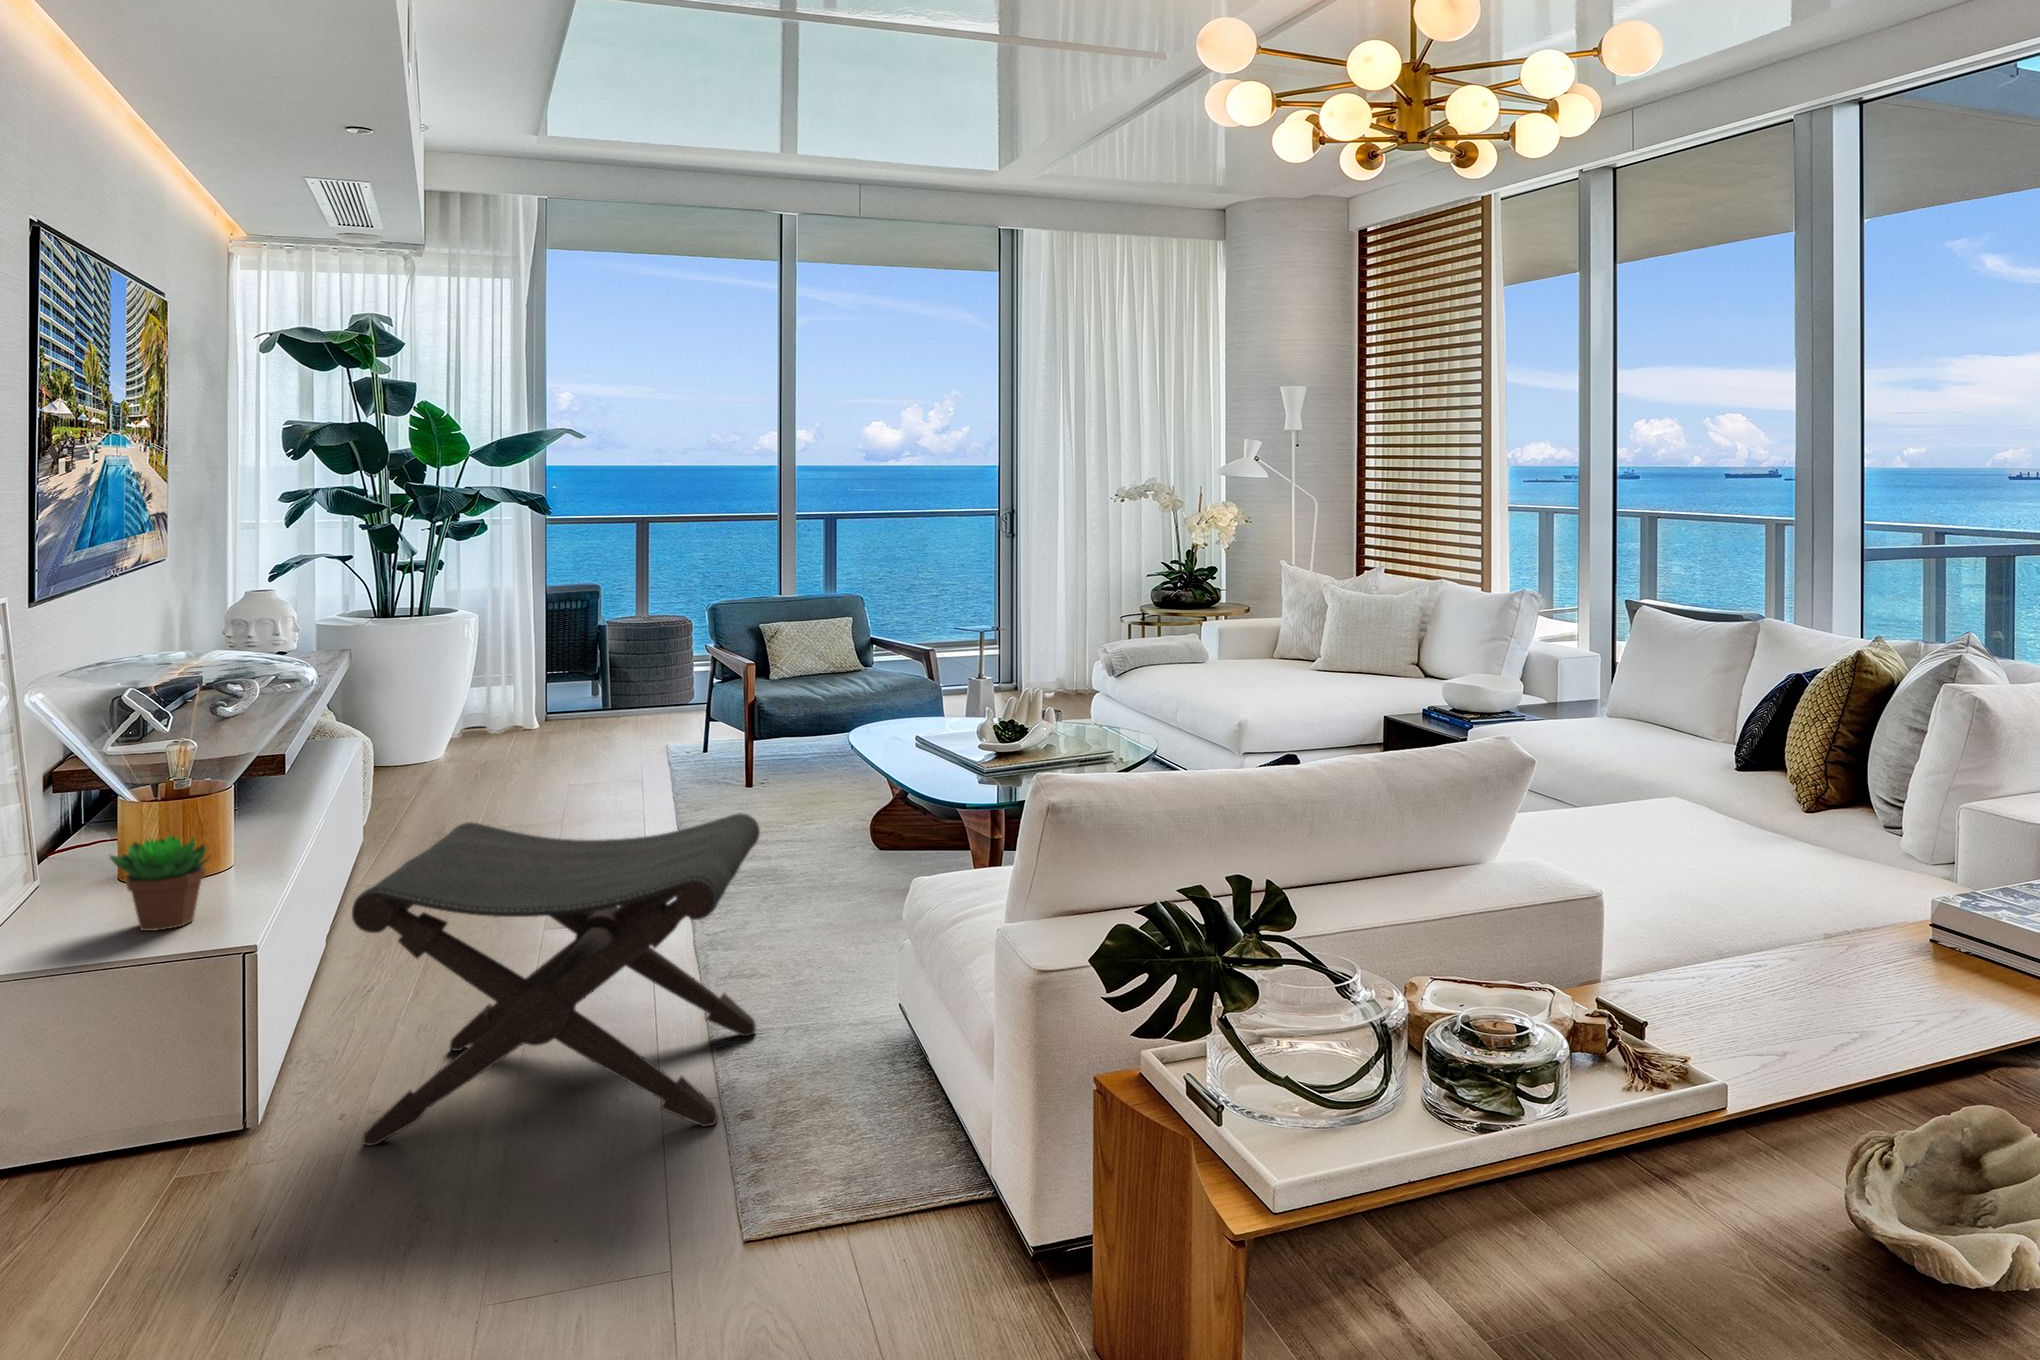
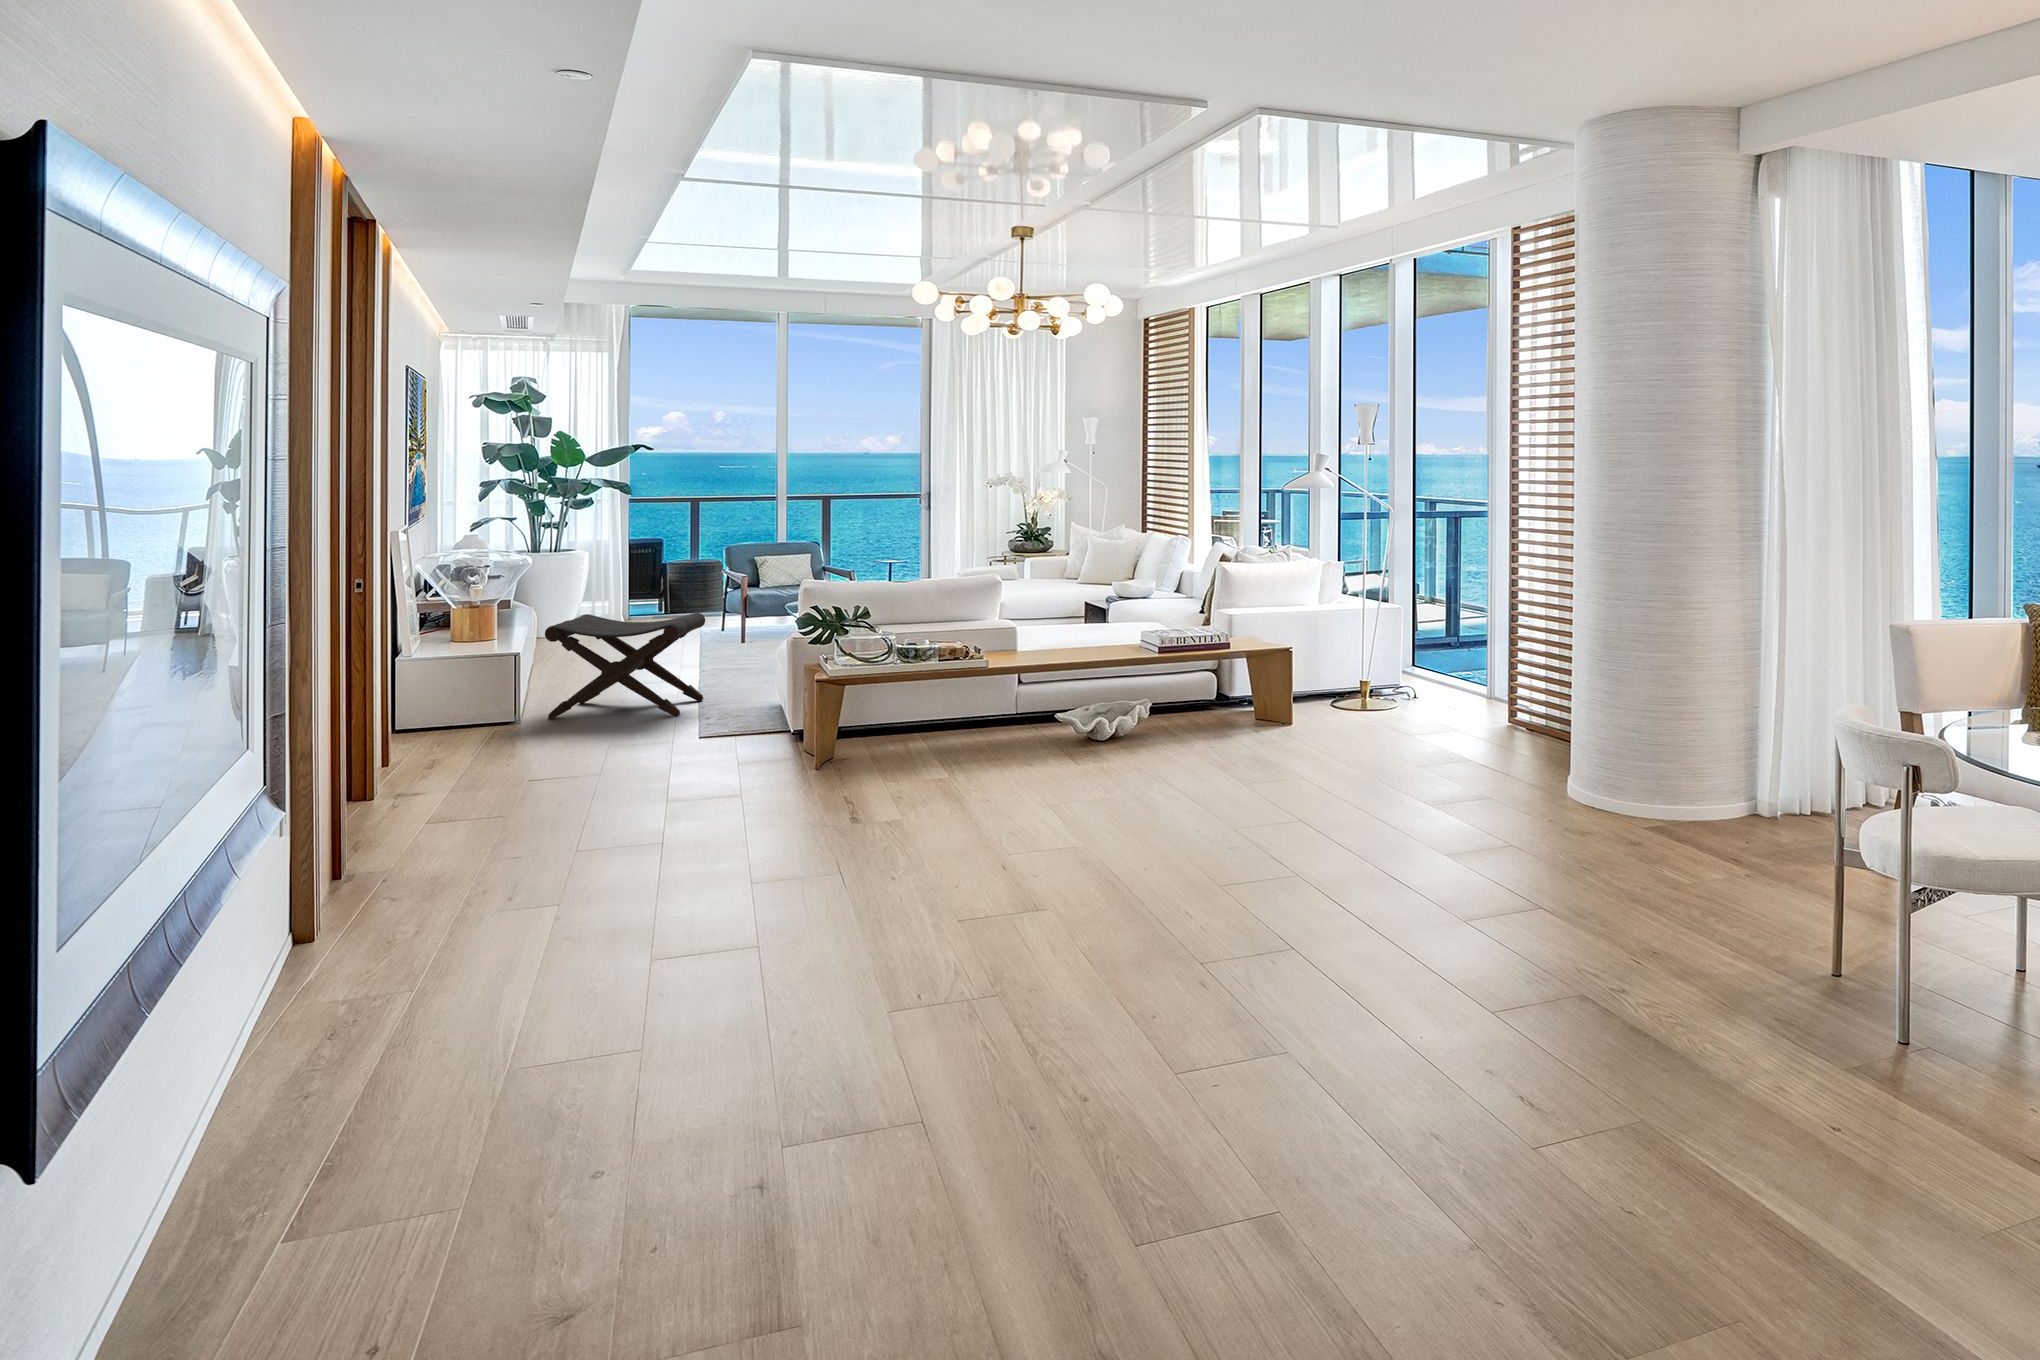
succulent plant: present [109,835,212,931] -> none [450,612,489,646]

